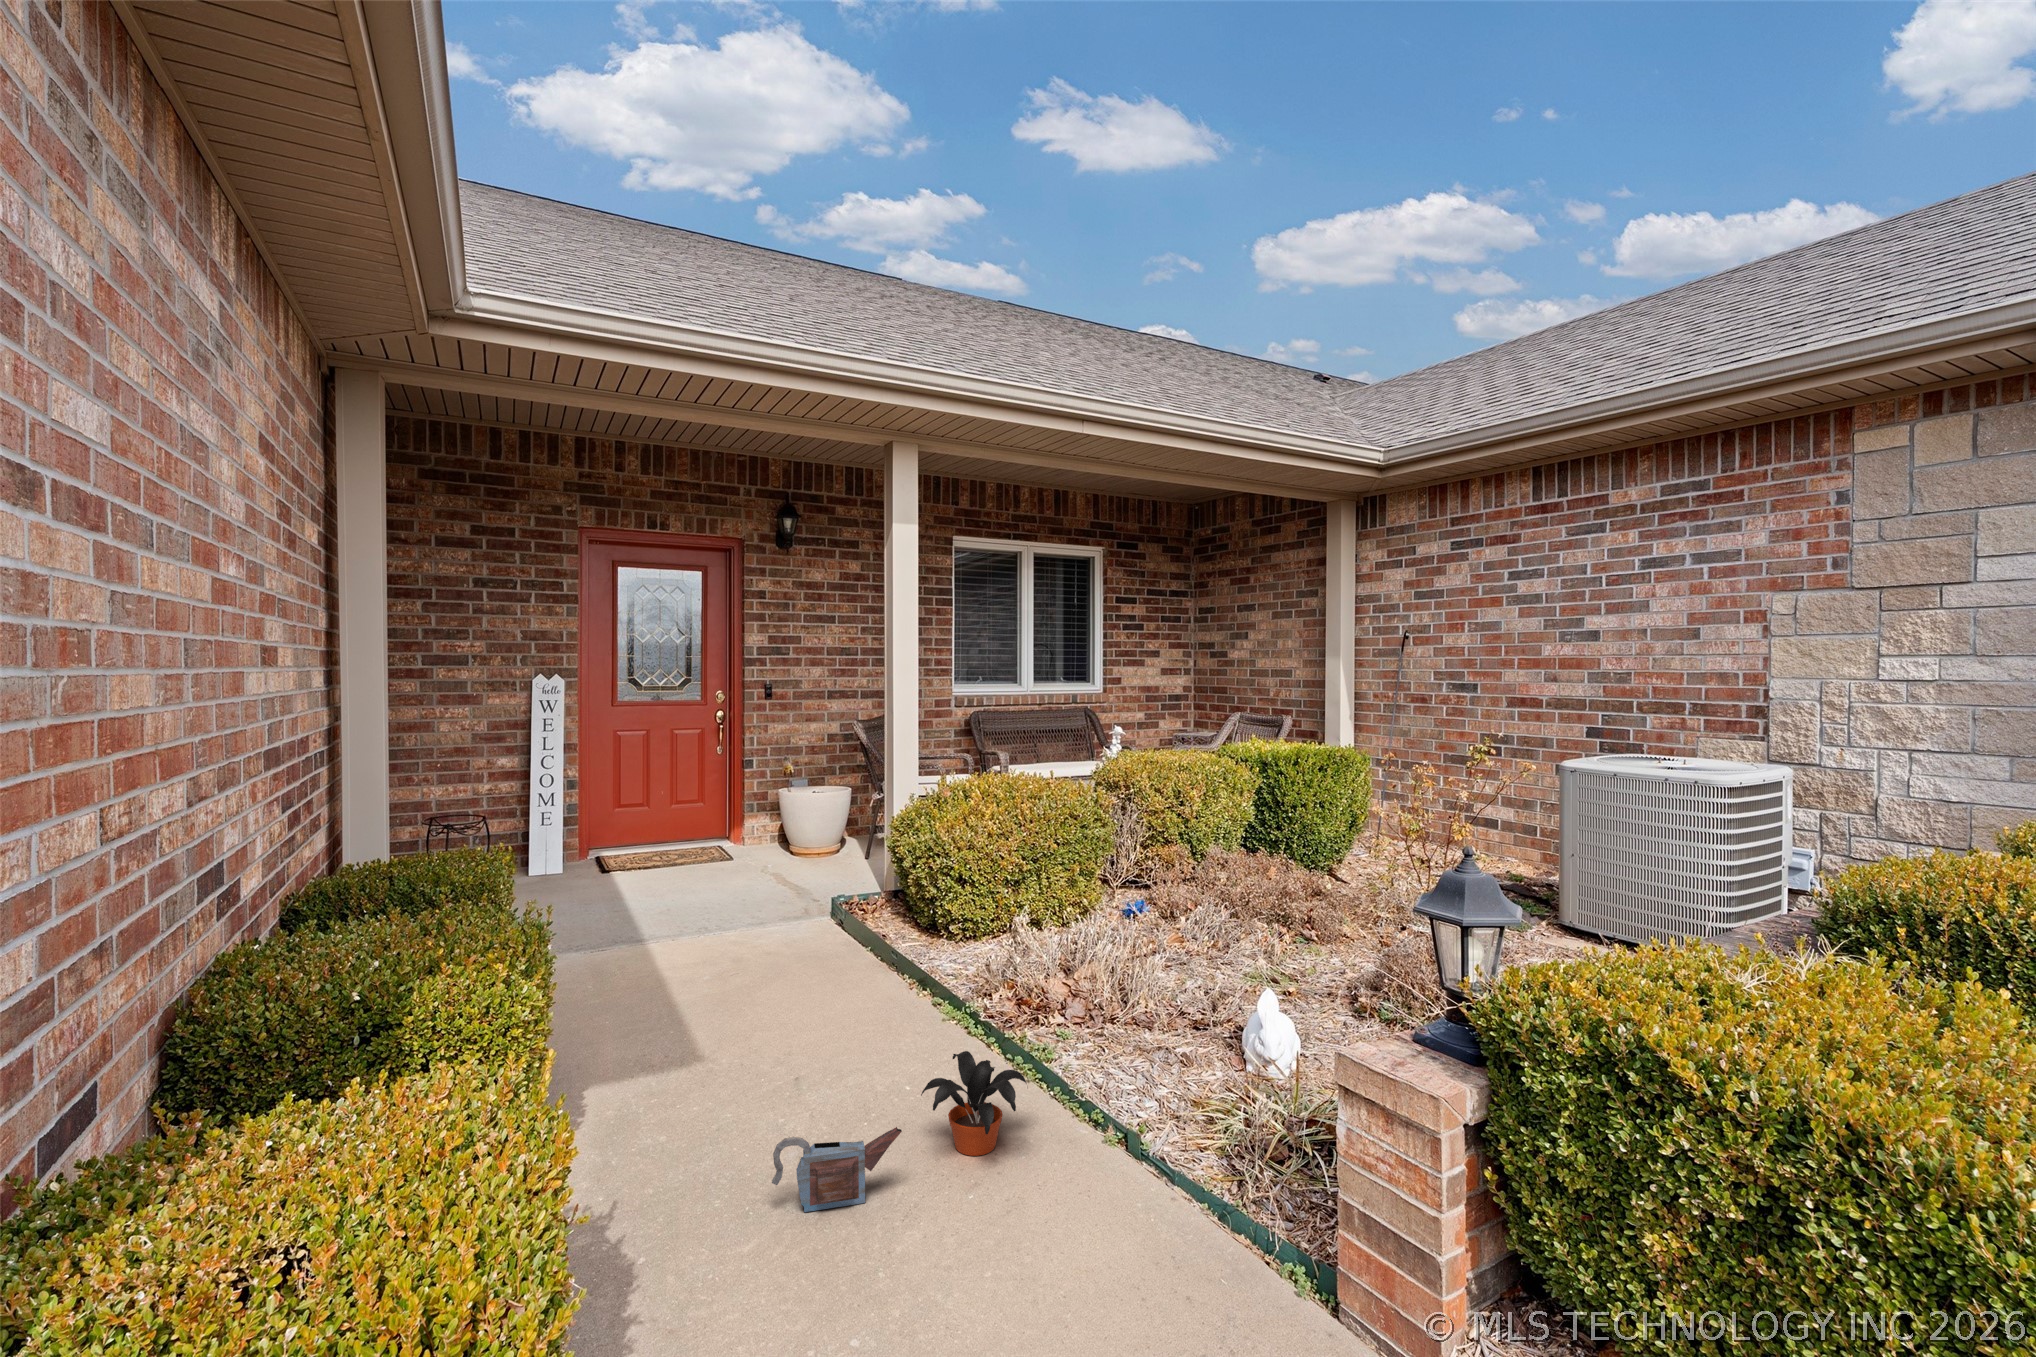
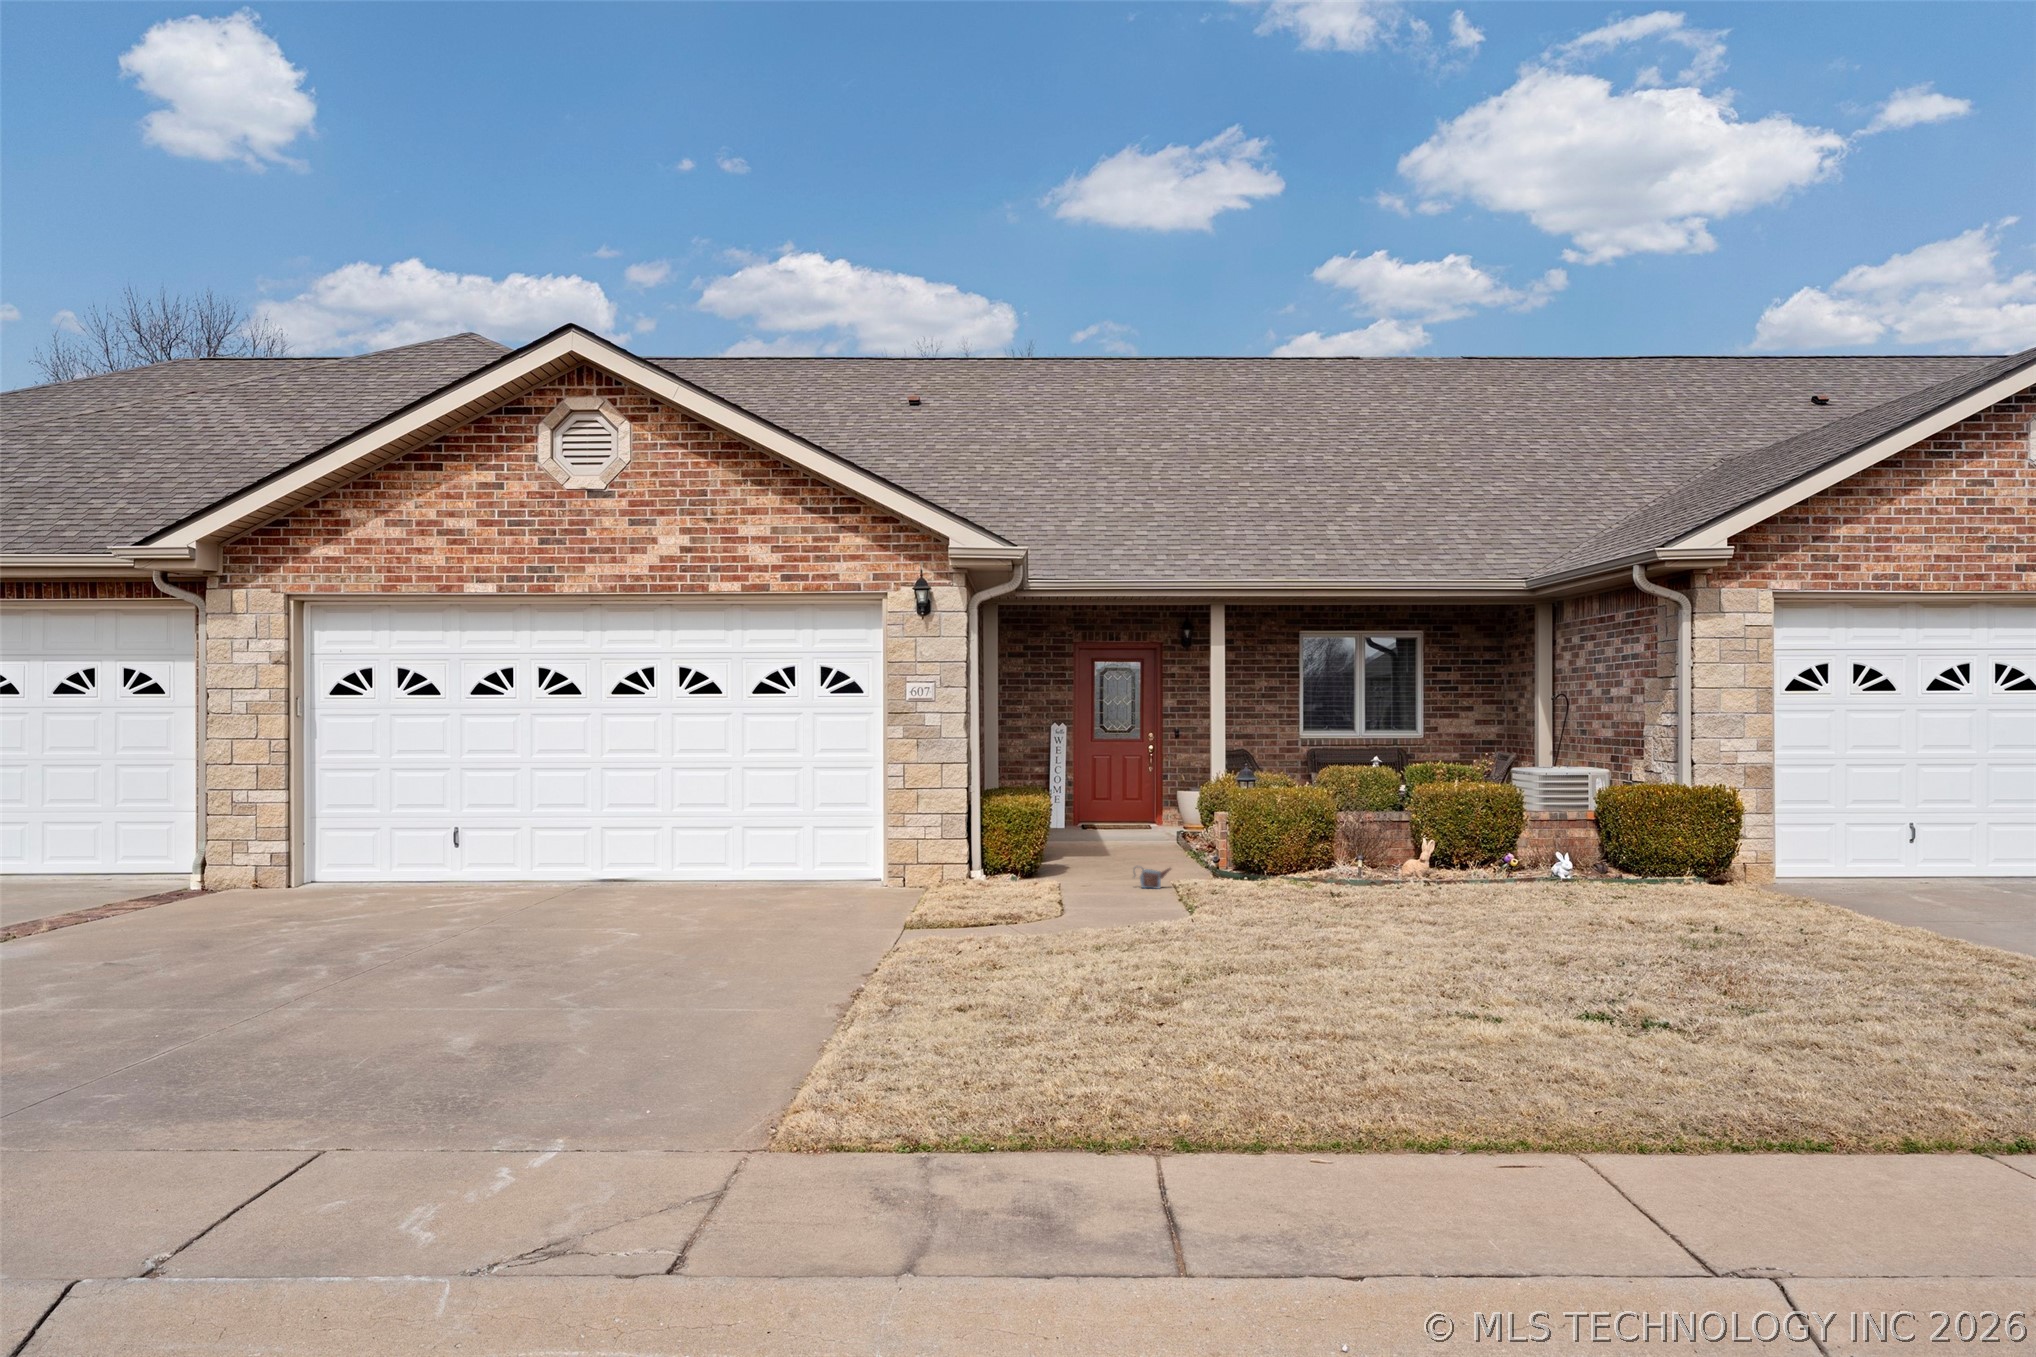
potted plant: present [921,1051,1027,1156] -> none [1184,857,1221,887]

